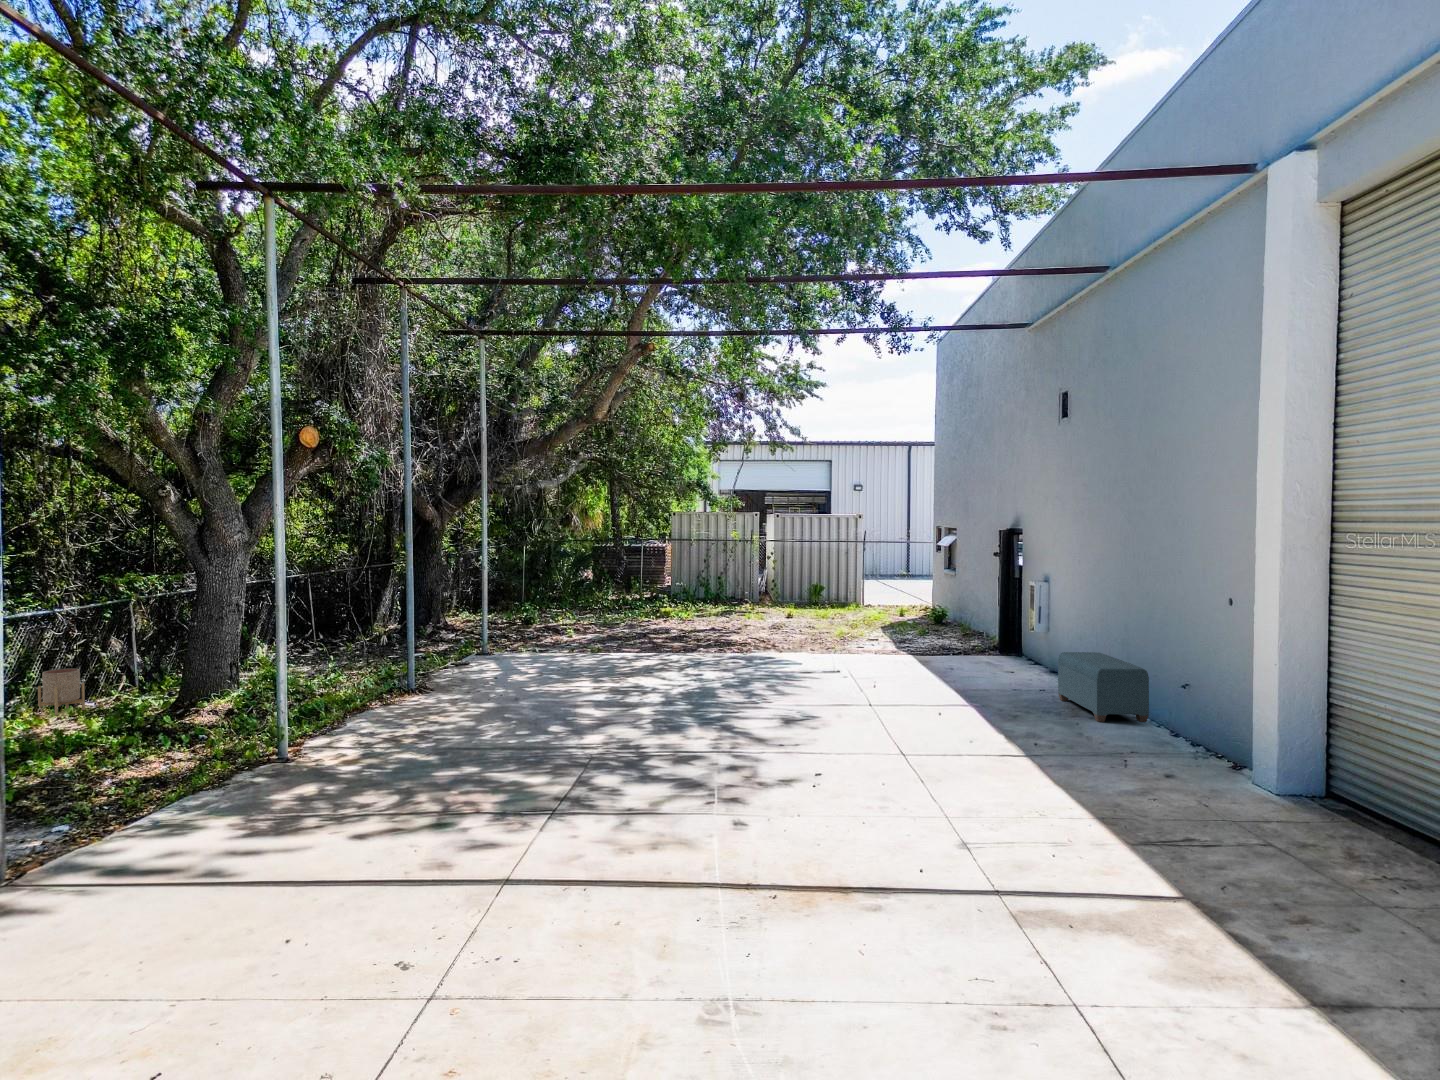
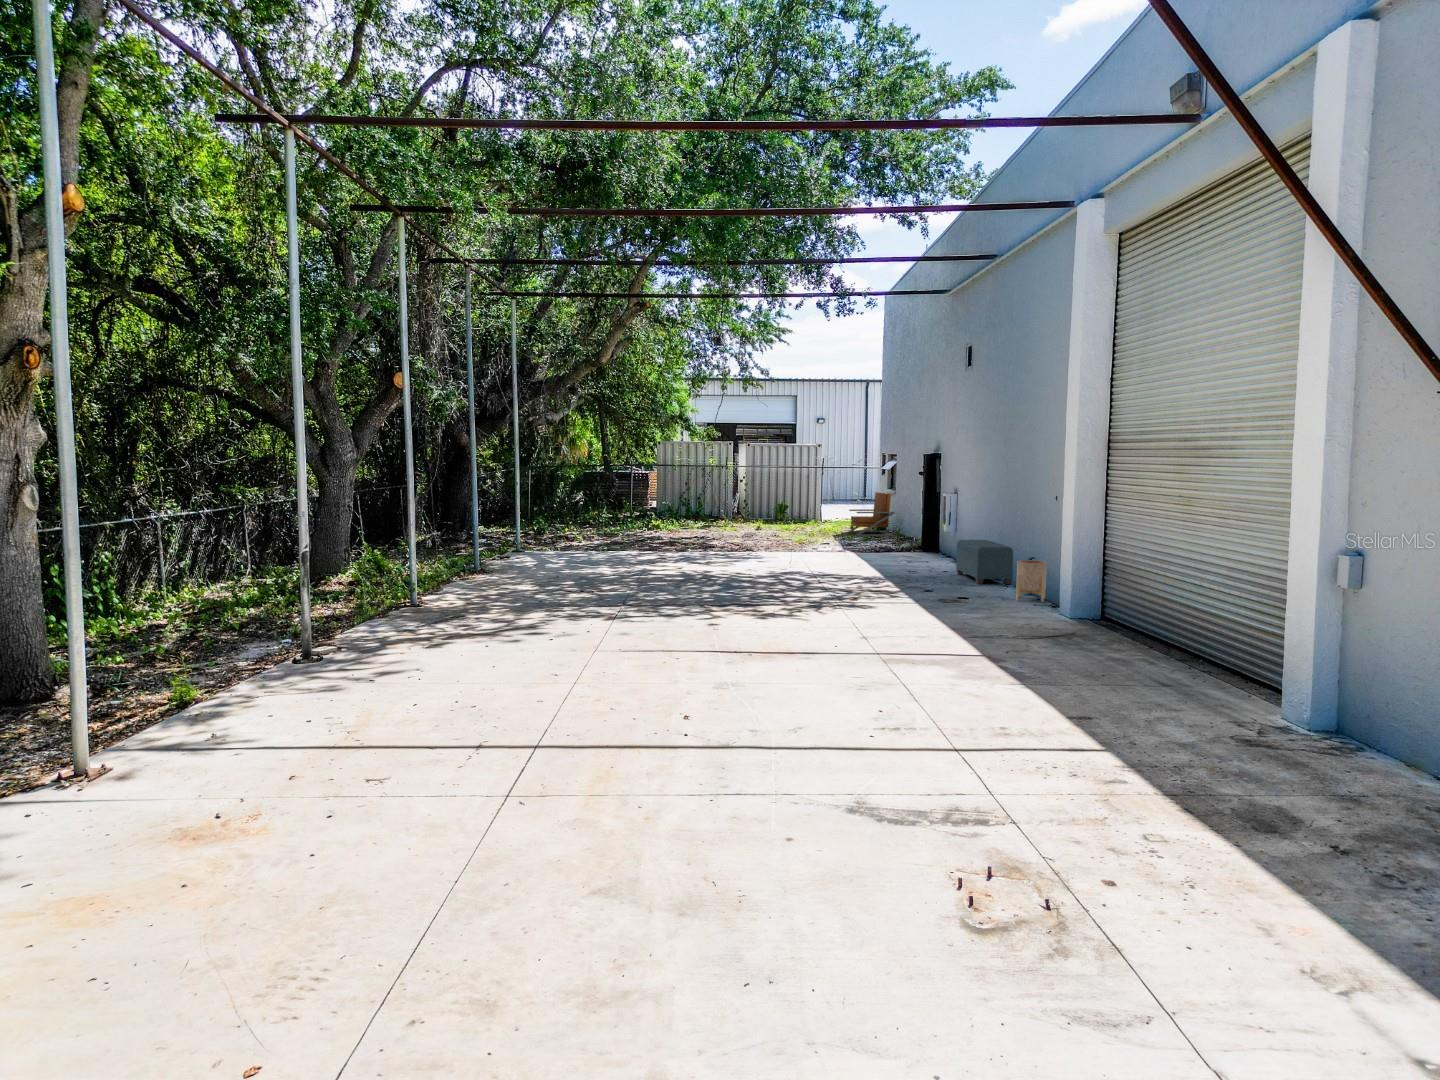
lounge chair: none [898,574,955,628] -> present [849,492,895,536]
planter: present [38,669,85,715] -> present [1016,560,1047,602]

